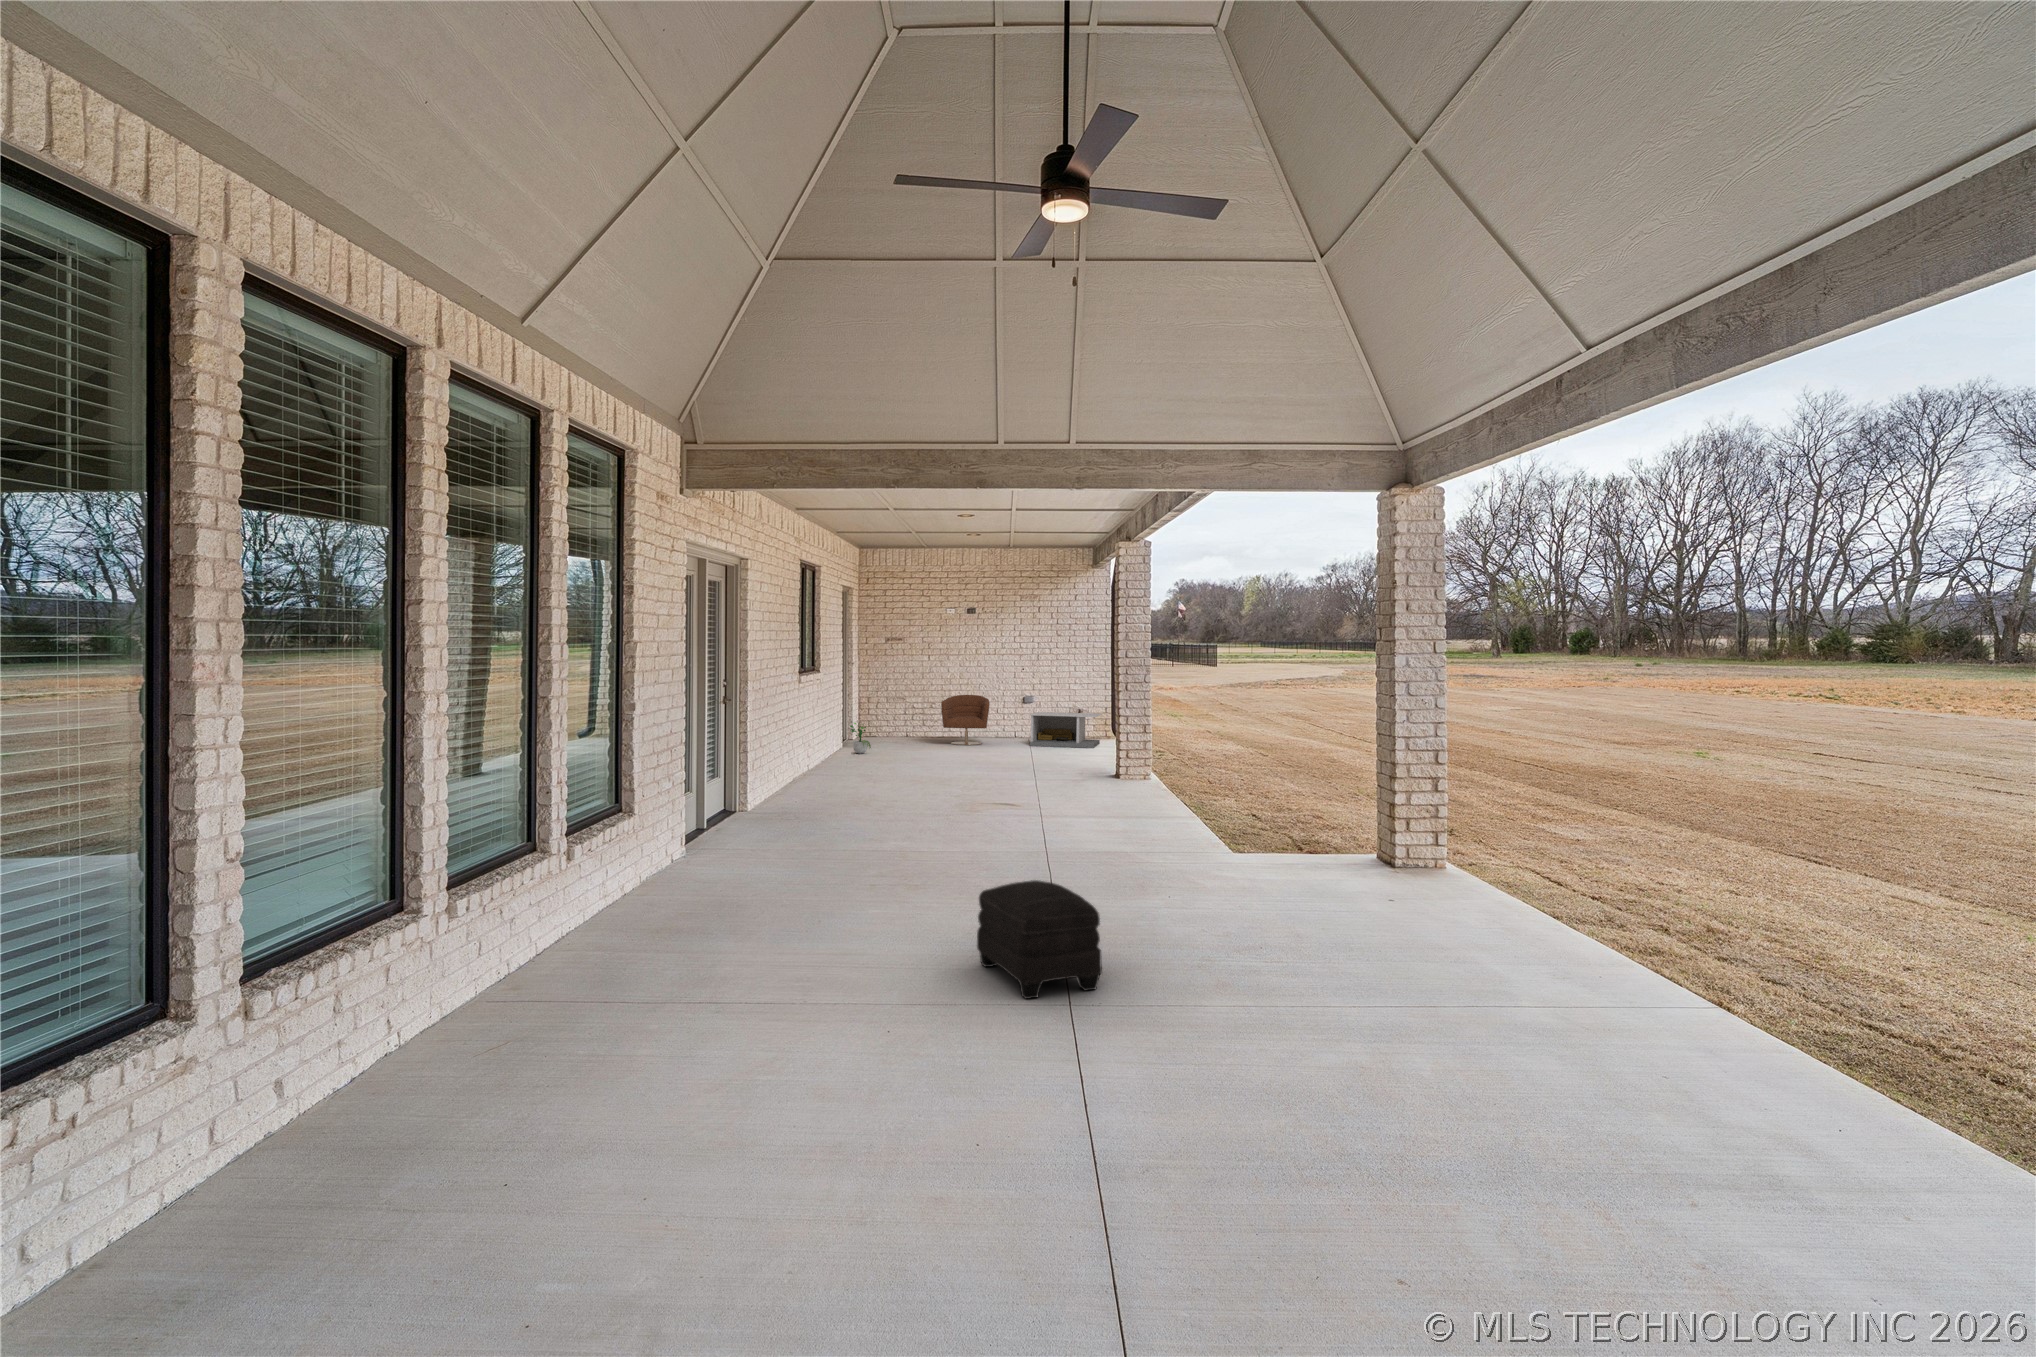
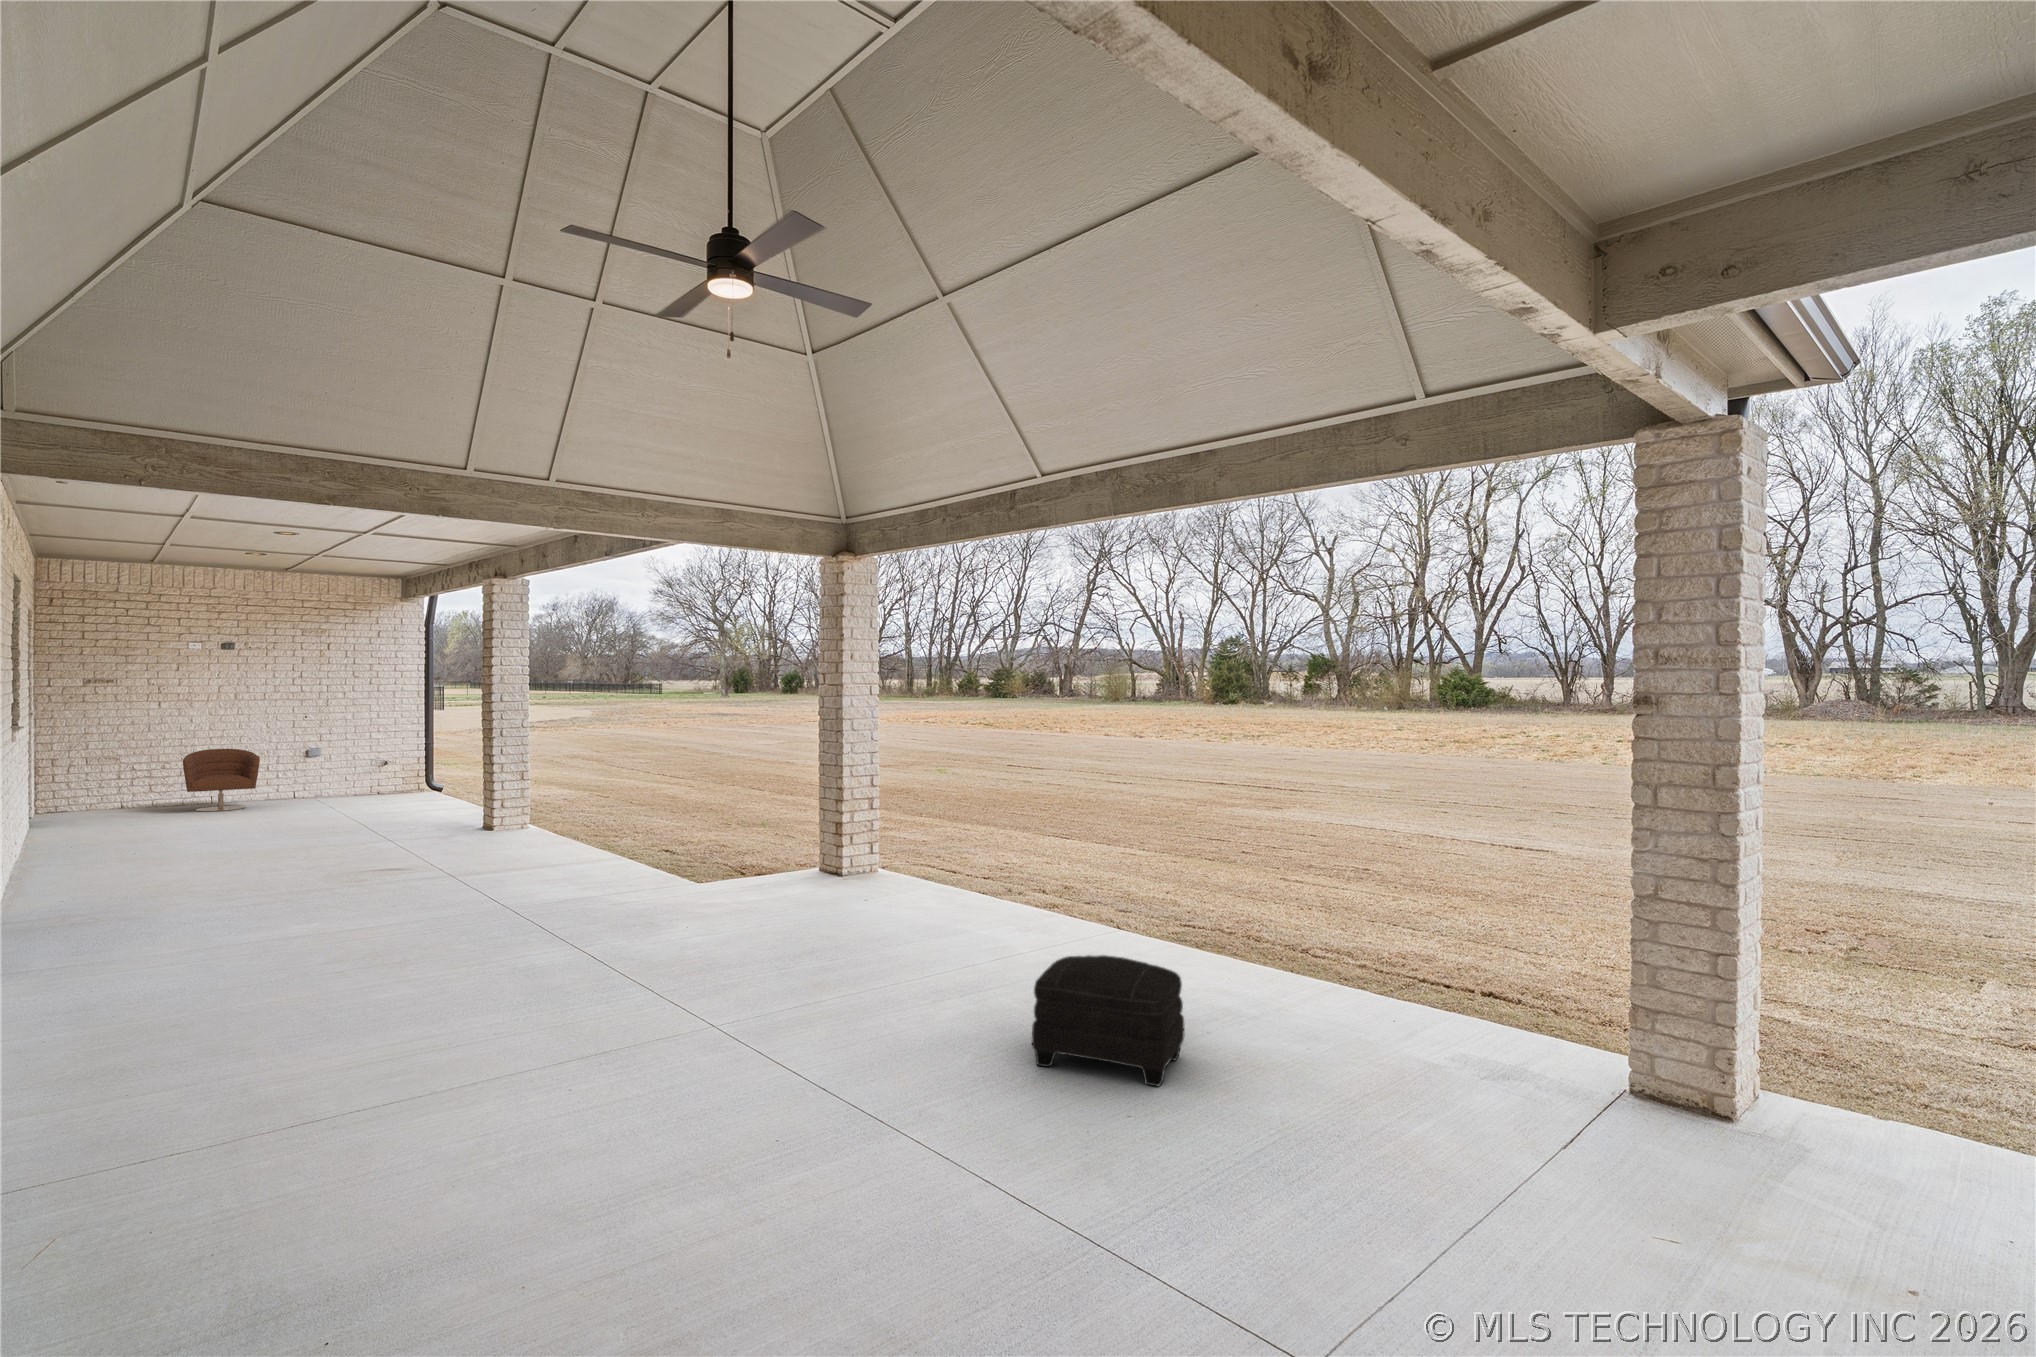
coffee table: present [1030,712,1101,748] -> none [319,762,412,804]
potted plant: present [850,723,871,754] -> none [35,783,79,836]
ottoman: present [977,880,1102,999] -> present [1032,955,1184,1086]

